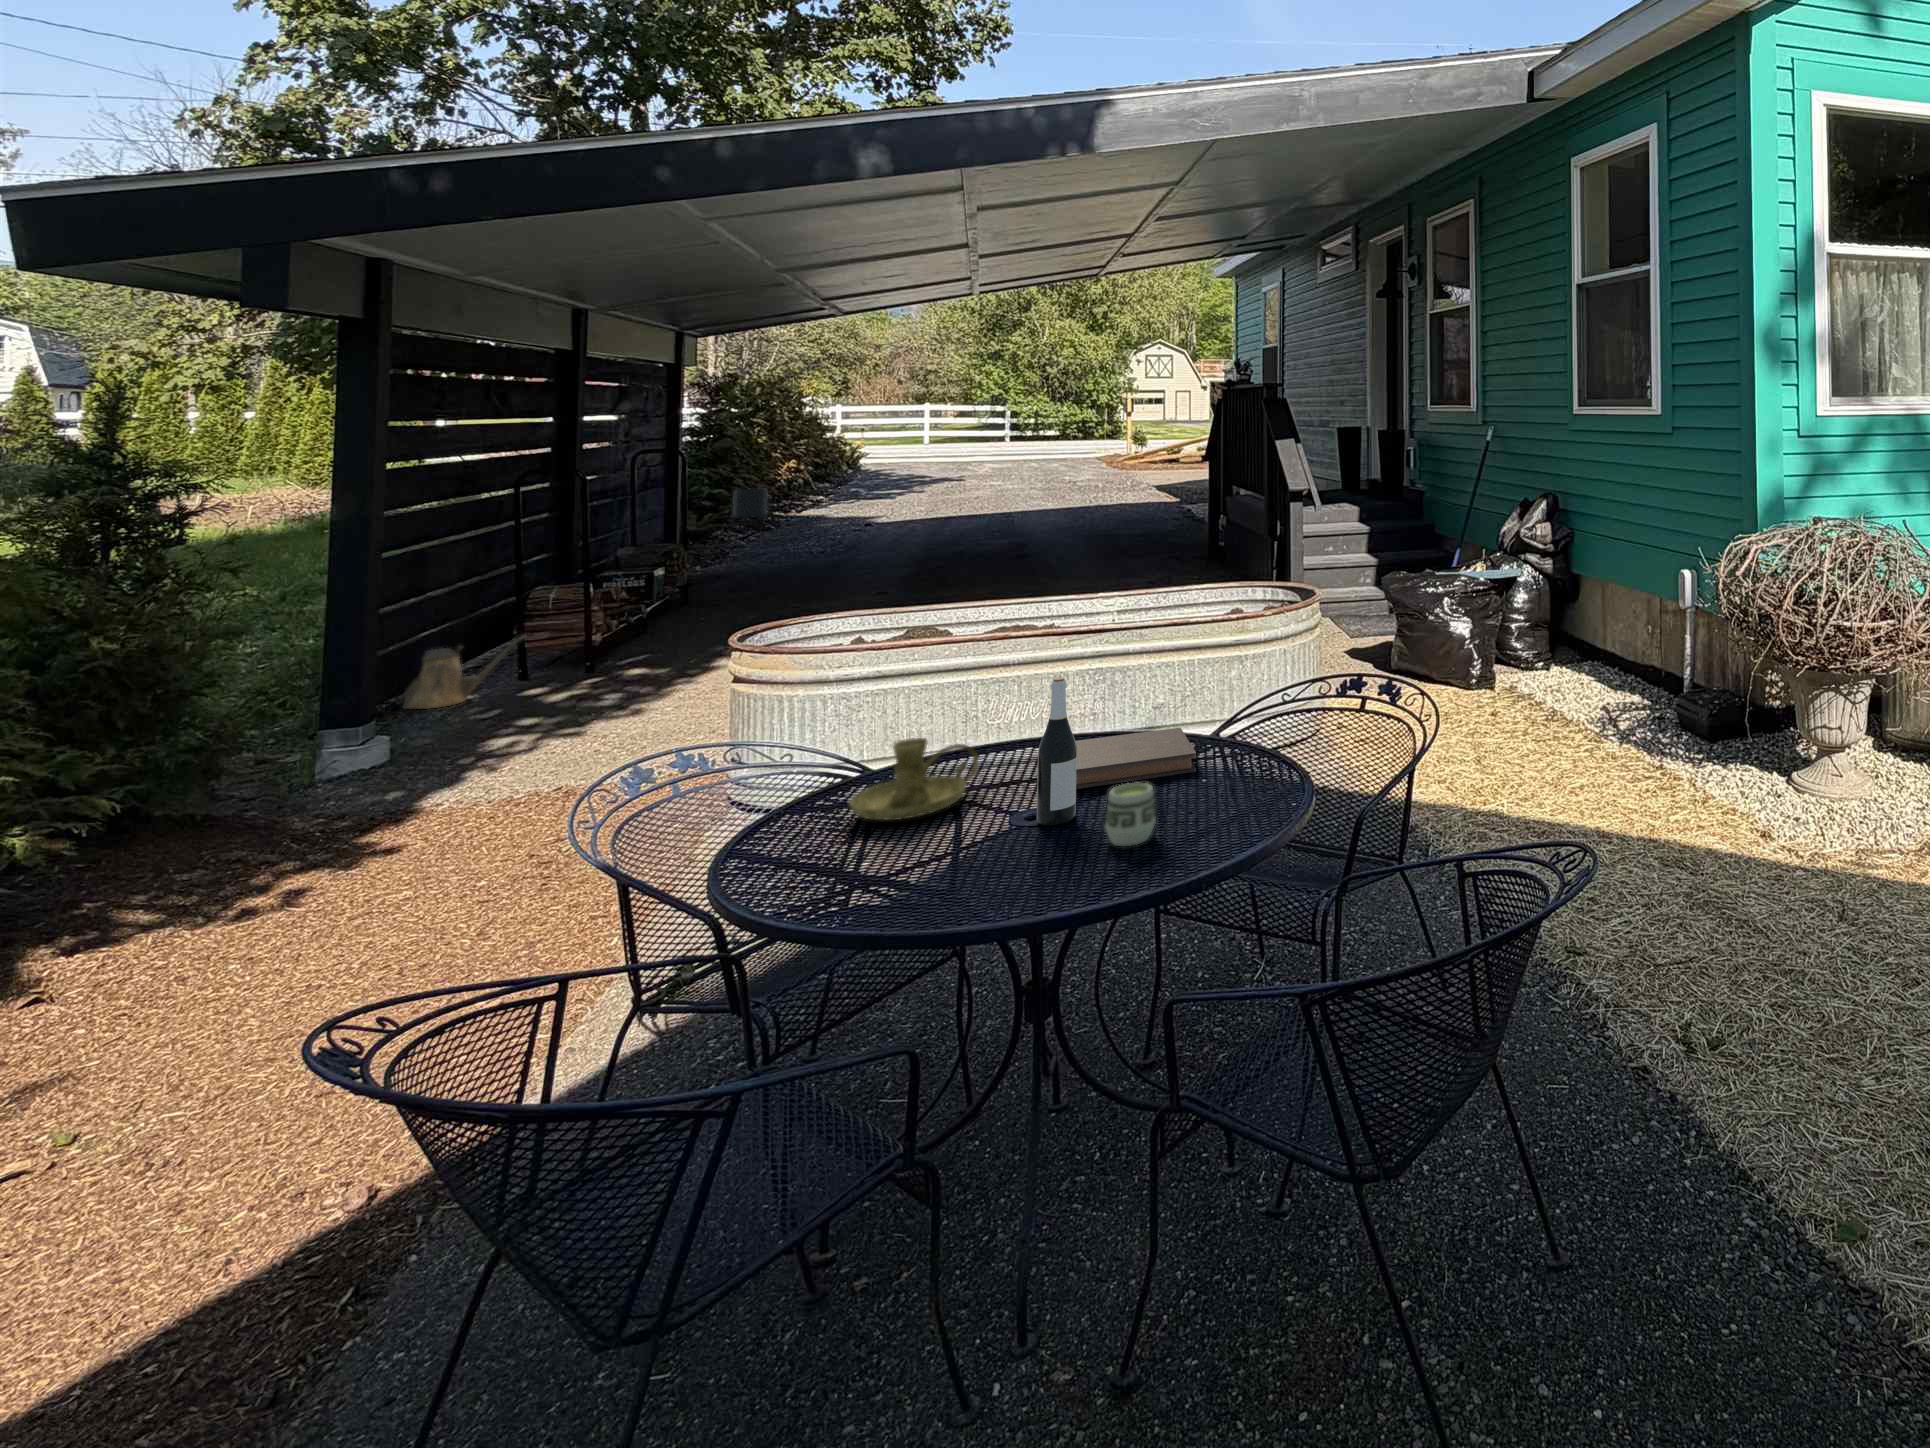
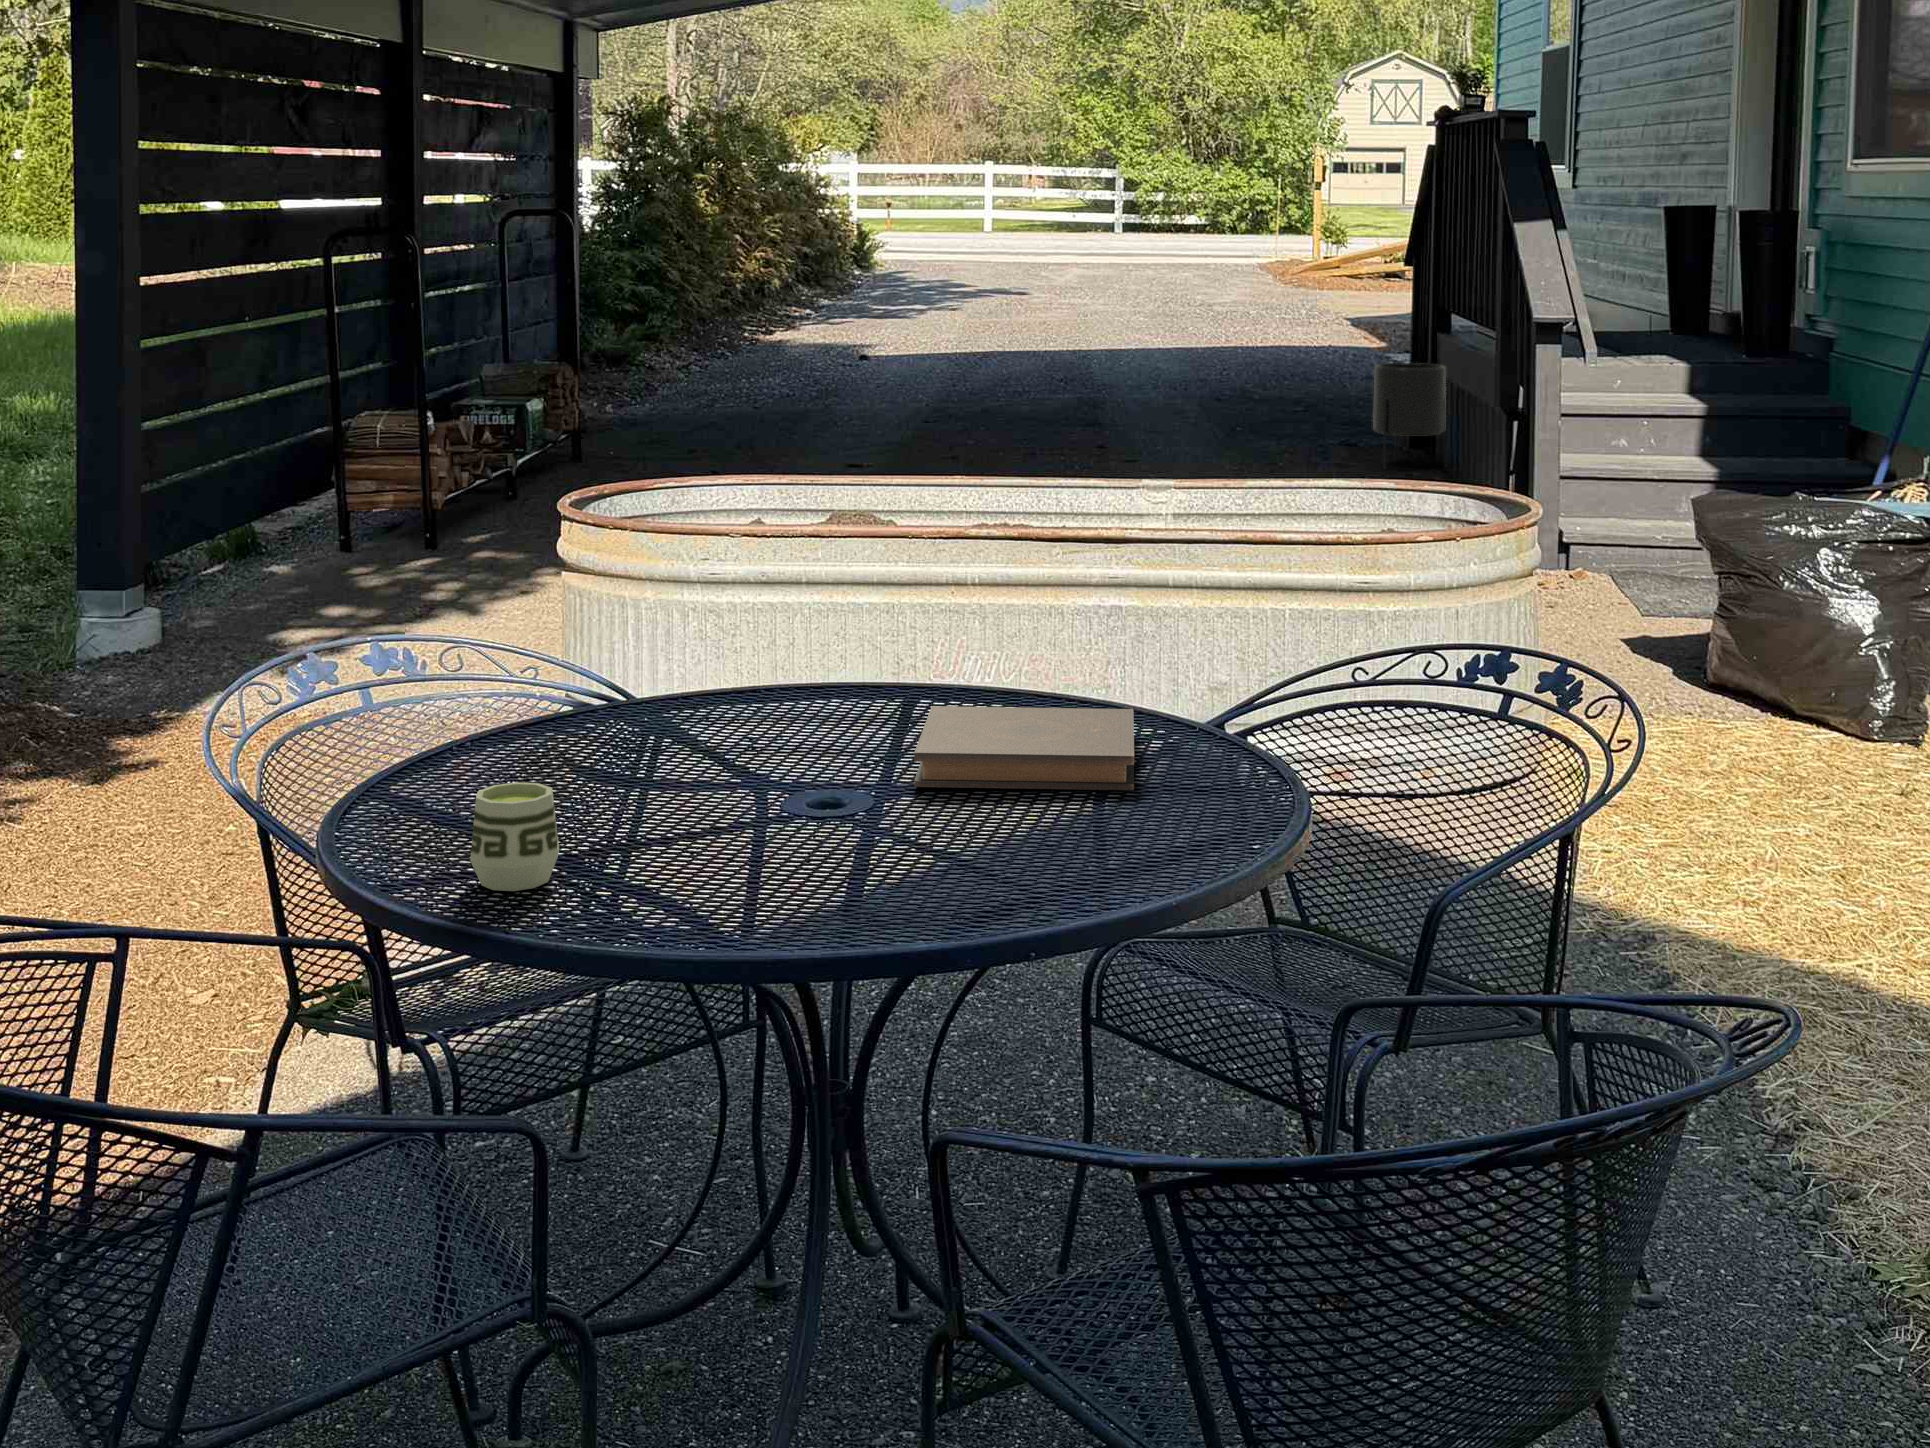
planter: present [733,489,767,518] -> present [1373,363,1448,468]
watering can: present [403,636,525,709] -> none [238,475,388,566]
wine bottle: present [1037,677,1077,825] -> none [834,581,898,840]
candle holder: present [850,738,978,821] -> none [575,661,780,791]
cup: present [1105,783,1156,846] -> present [470,782,559,891]

